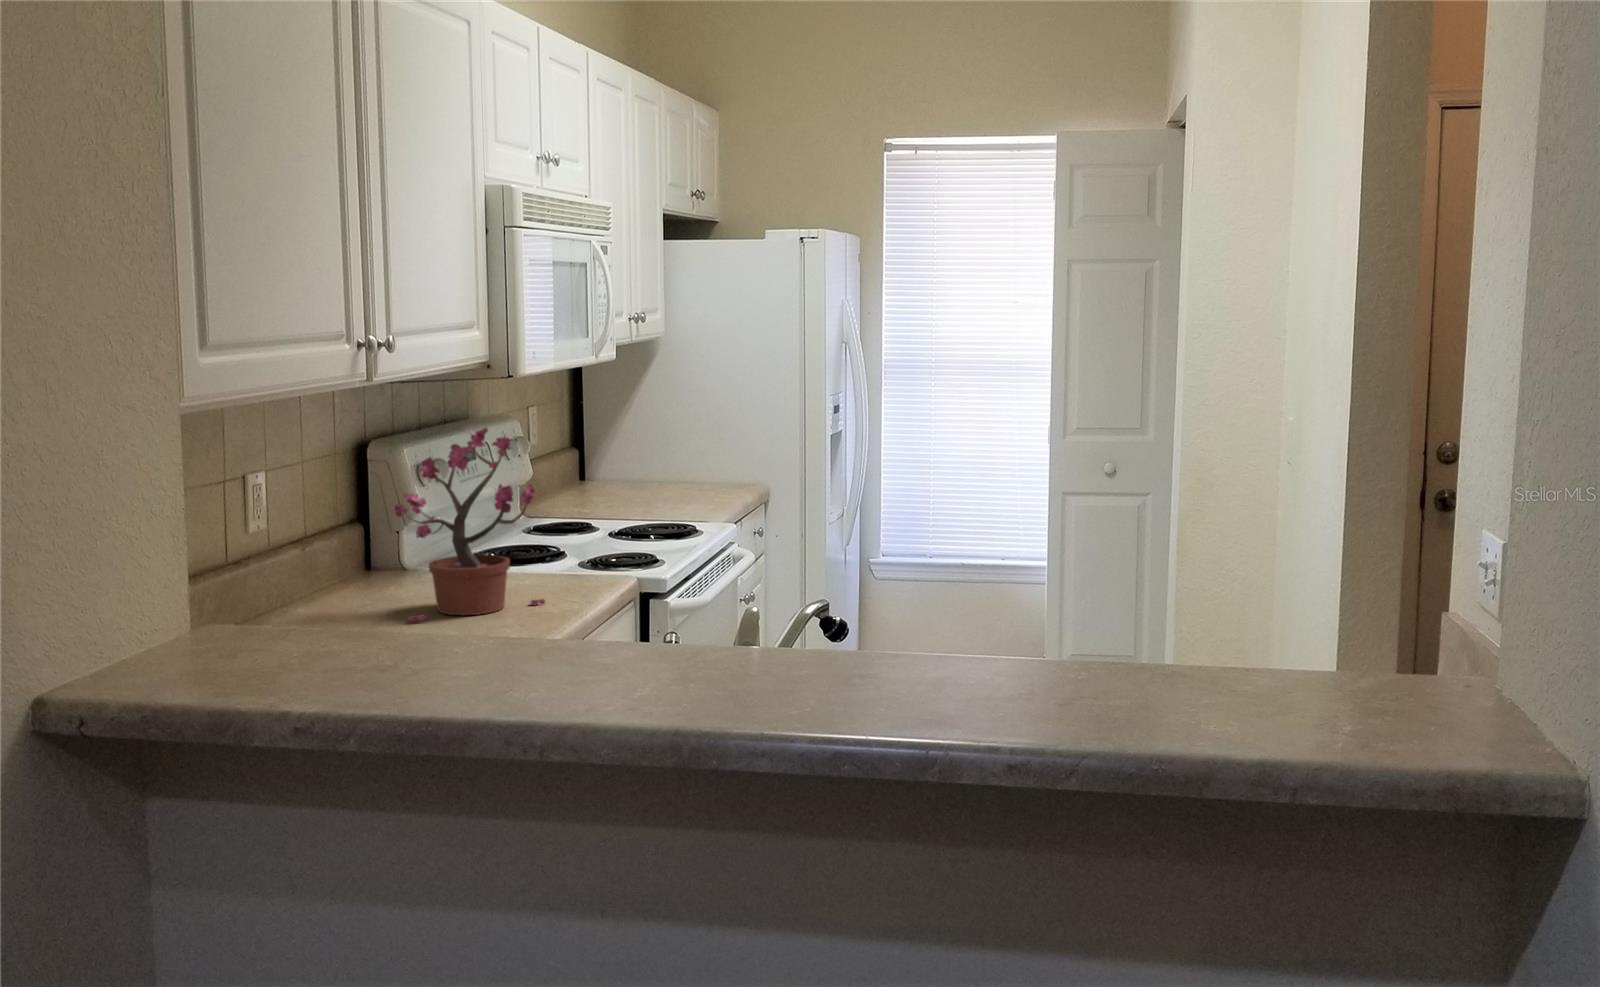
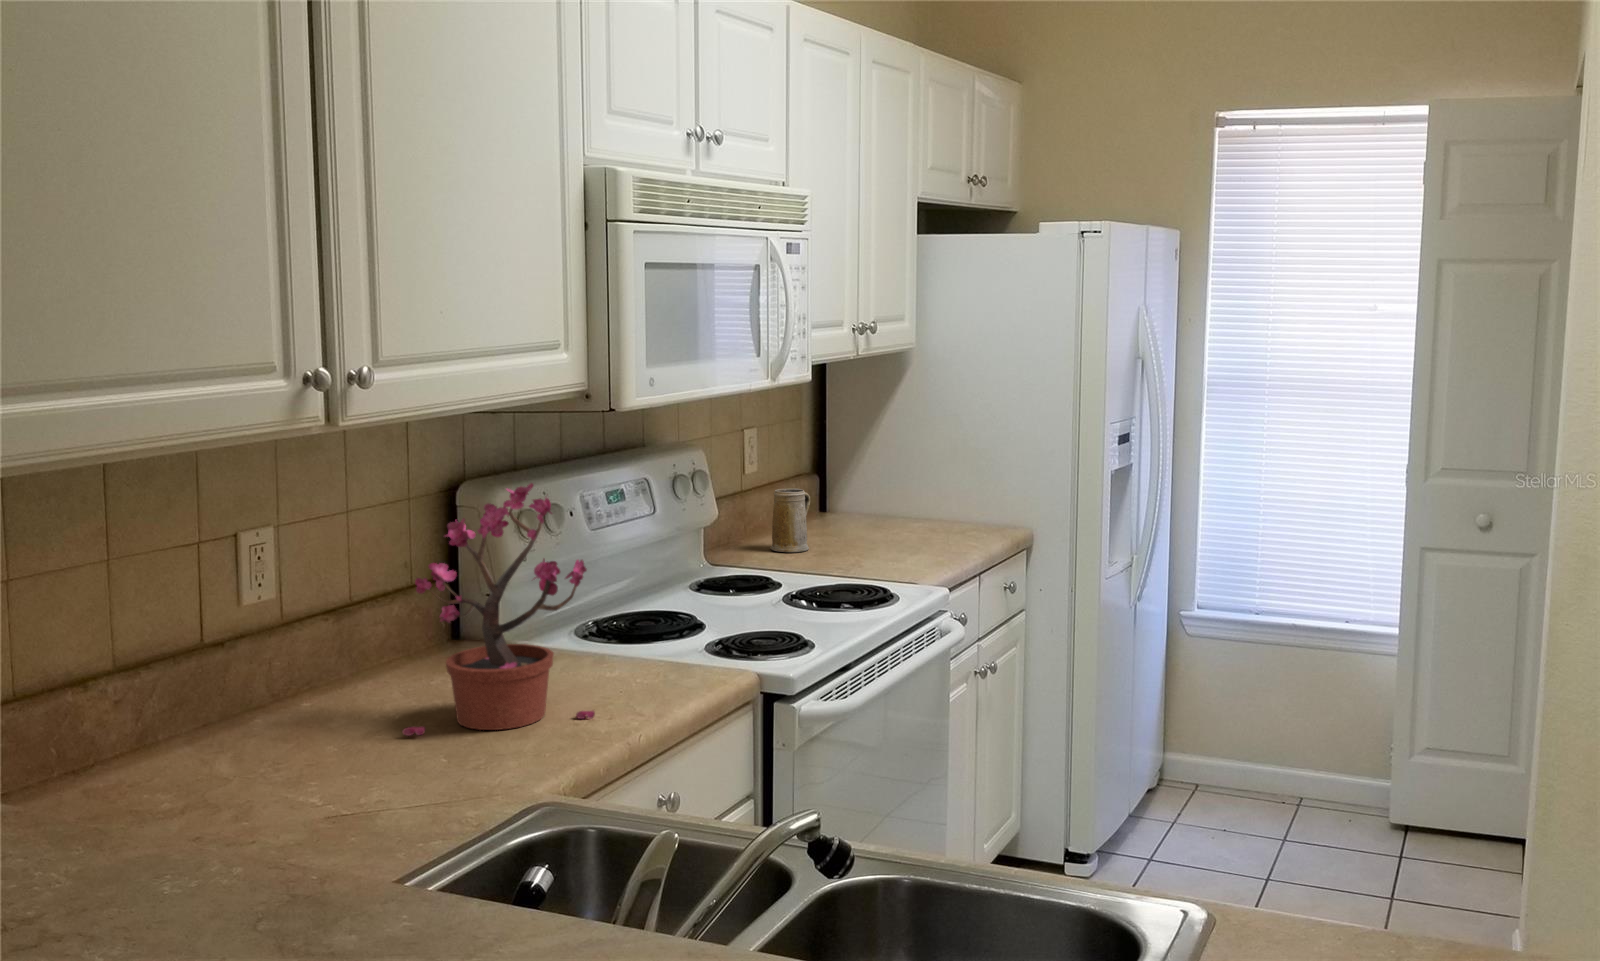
mug: none [563,454,596,507] -> present [770,489,810,552]

